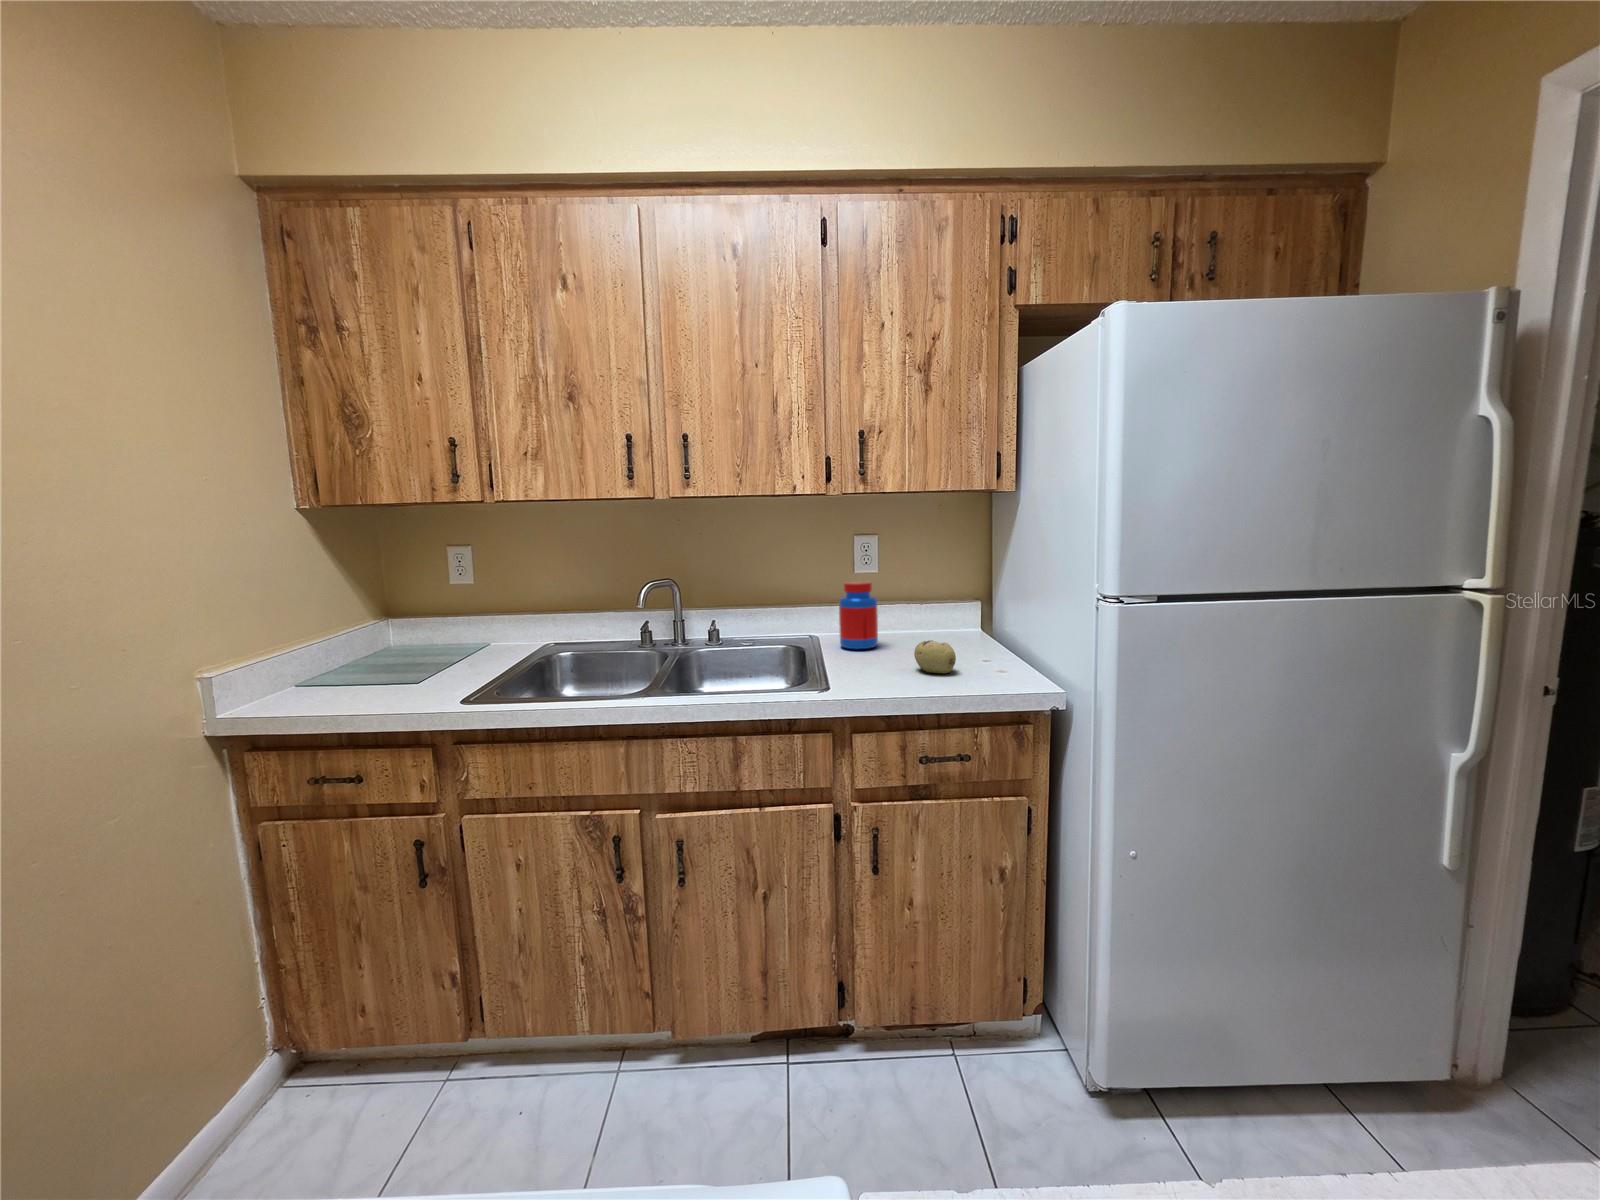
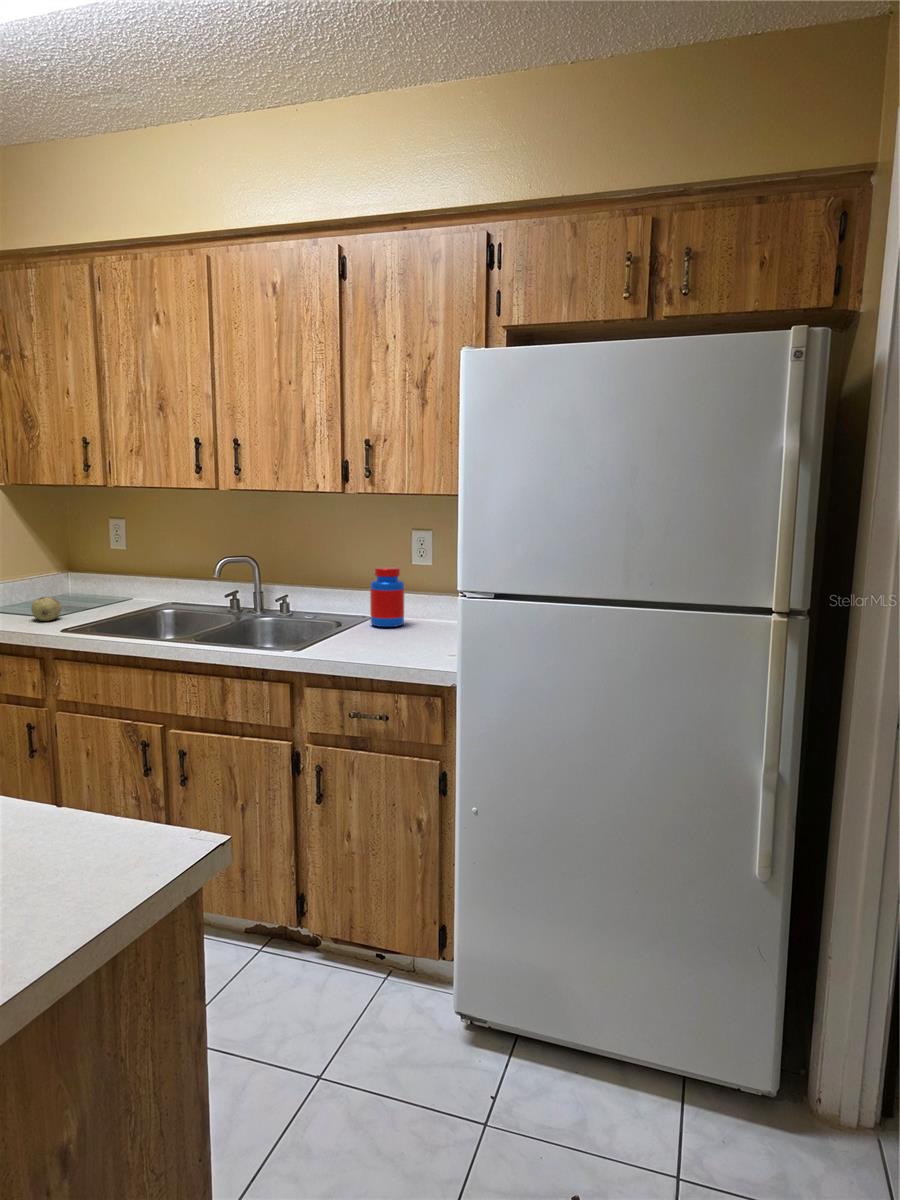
fruit: present [914,640,956,673] -> present [31,597,61,621]

